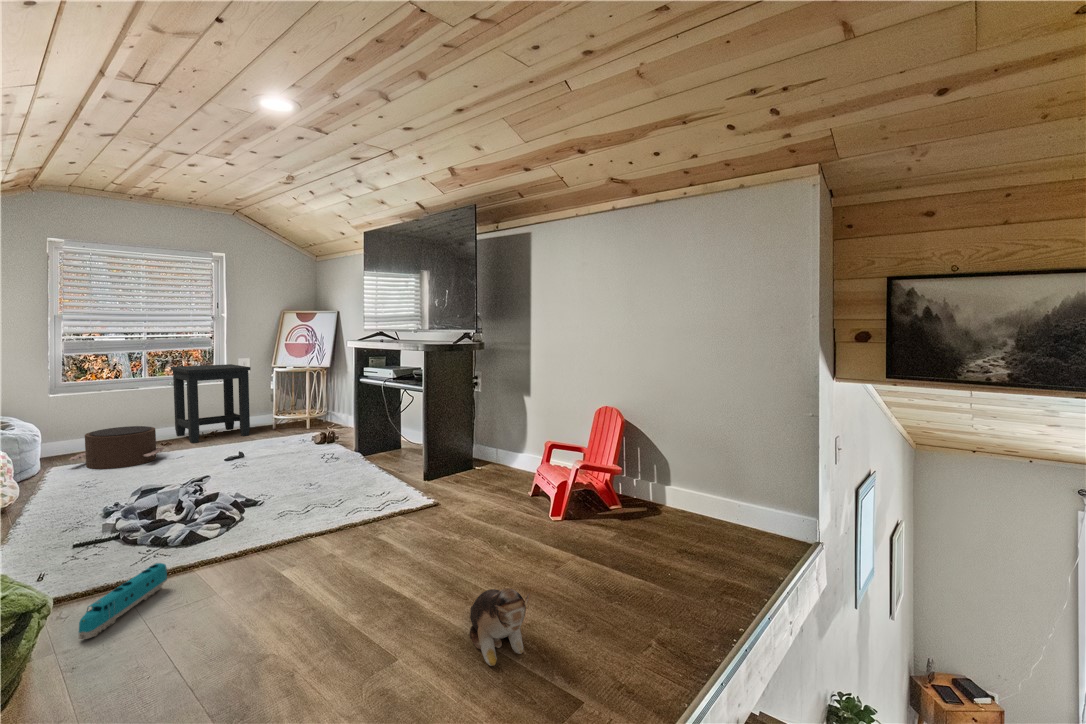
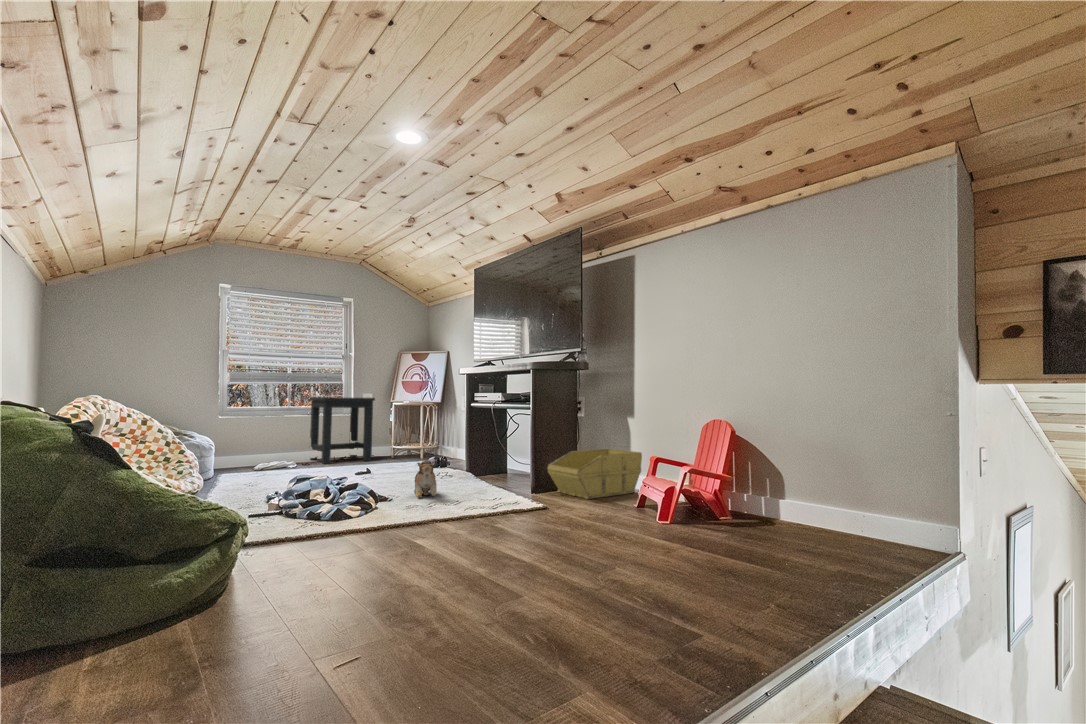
pouf: present [69,426,164,469] -> none [233,443,305,476]
storage bin: none [439,430,537,490] -> present [548,449,642,499]
toy train: present [78,563,167,639] -> none [270,517,328,559]
plush toy: present [470,588,531,666] -> present [414,460,437,498]

